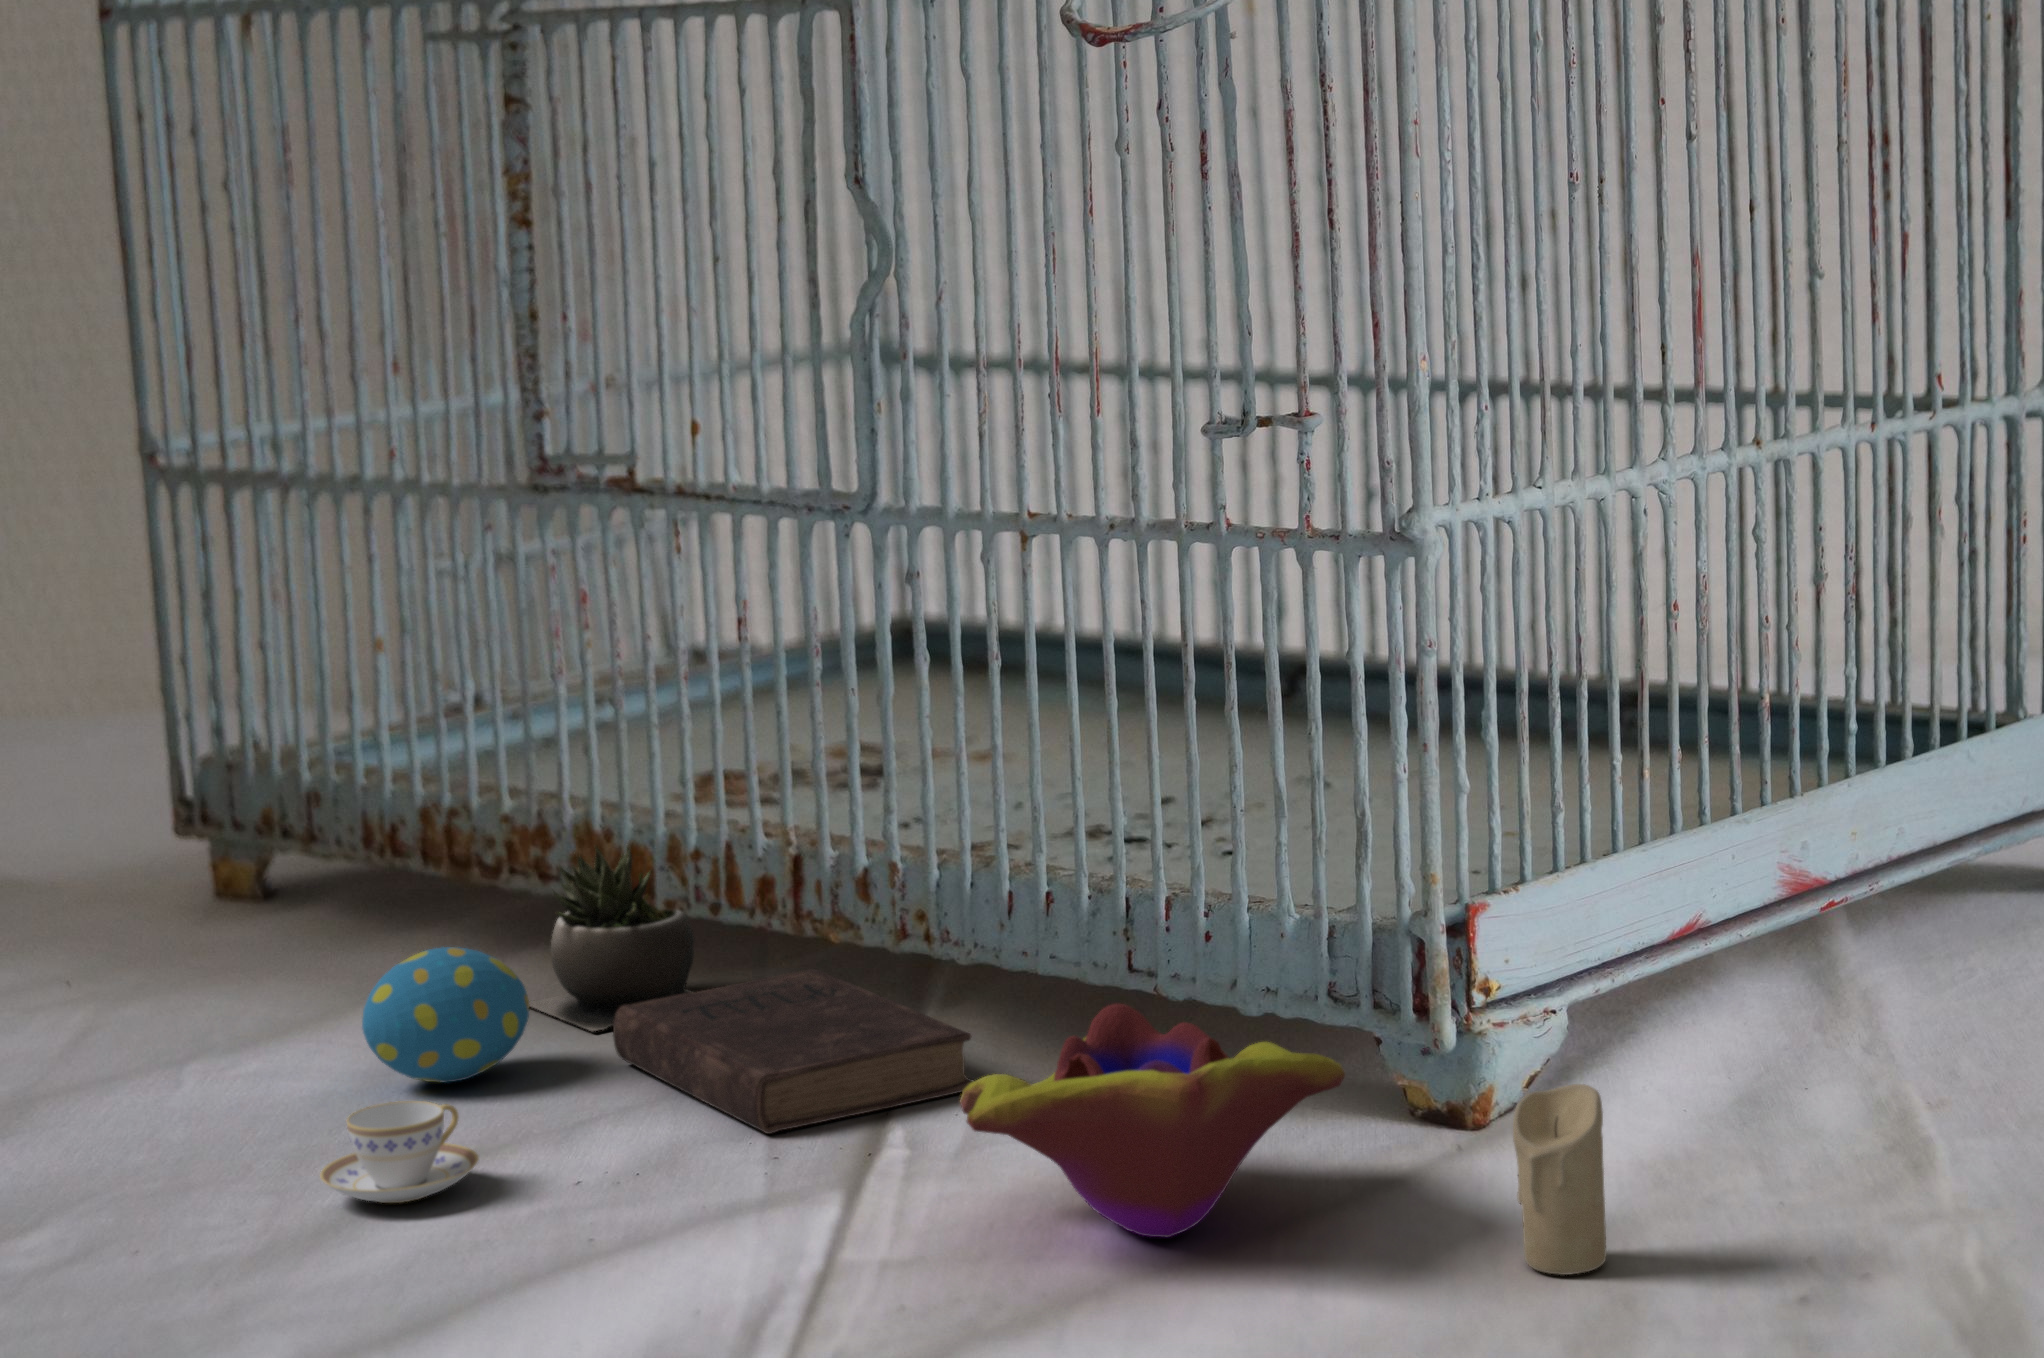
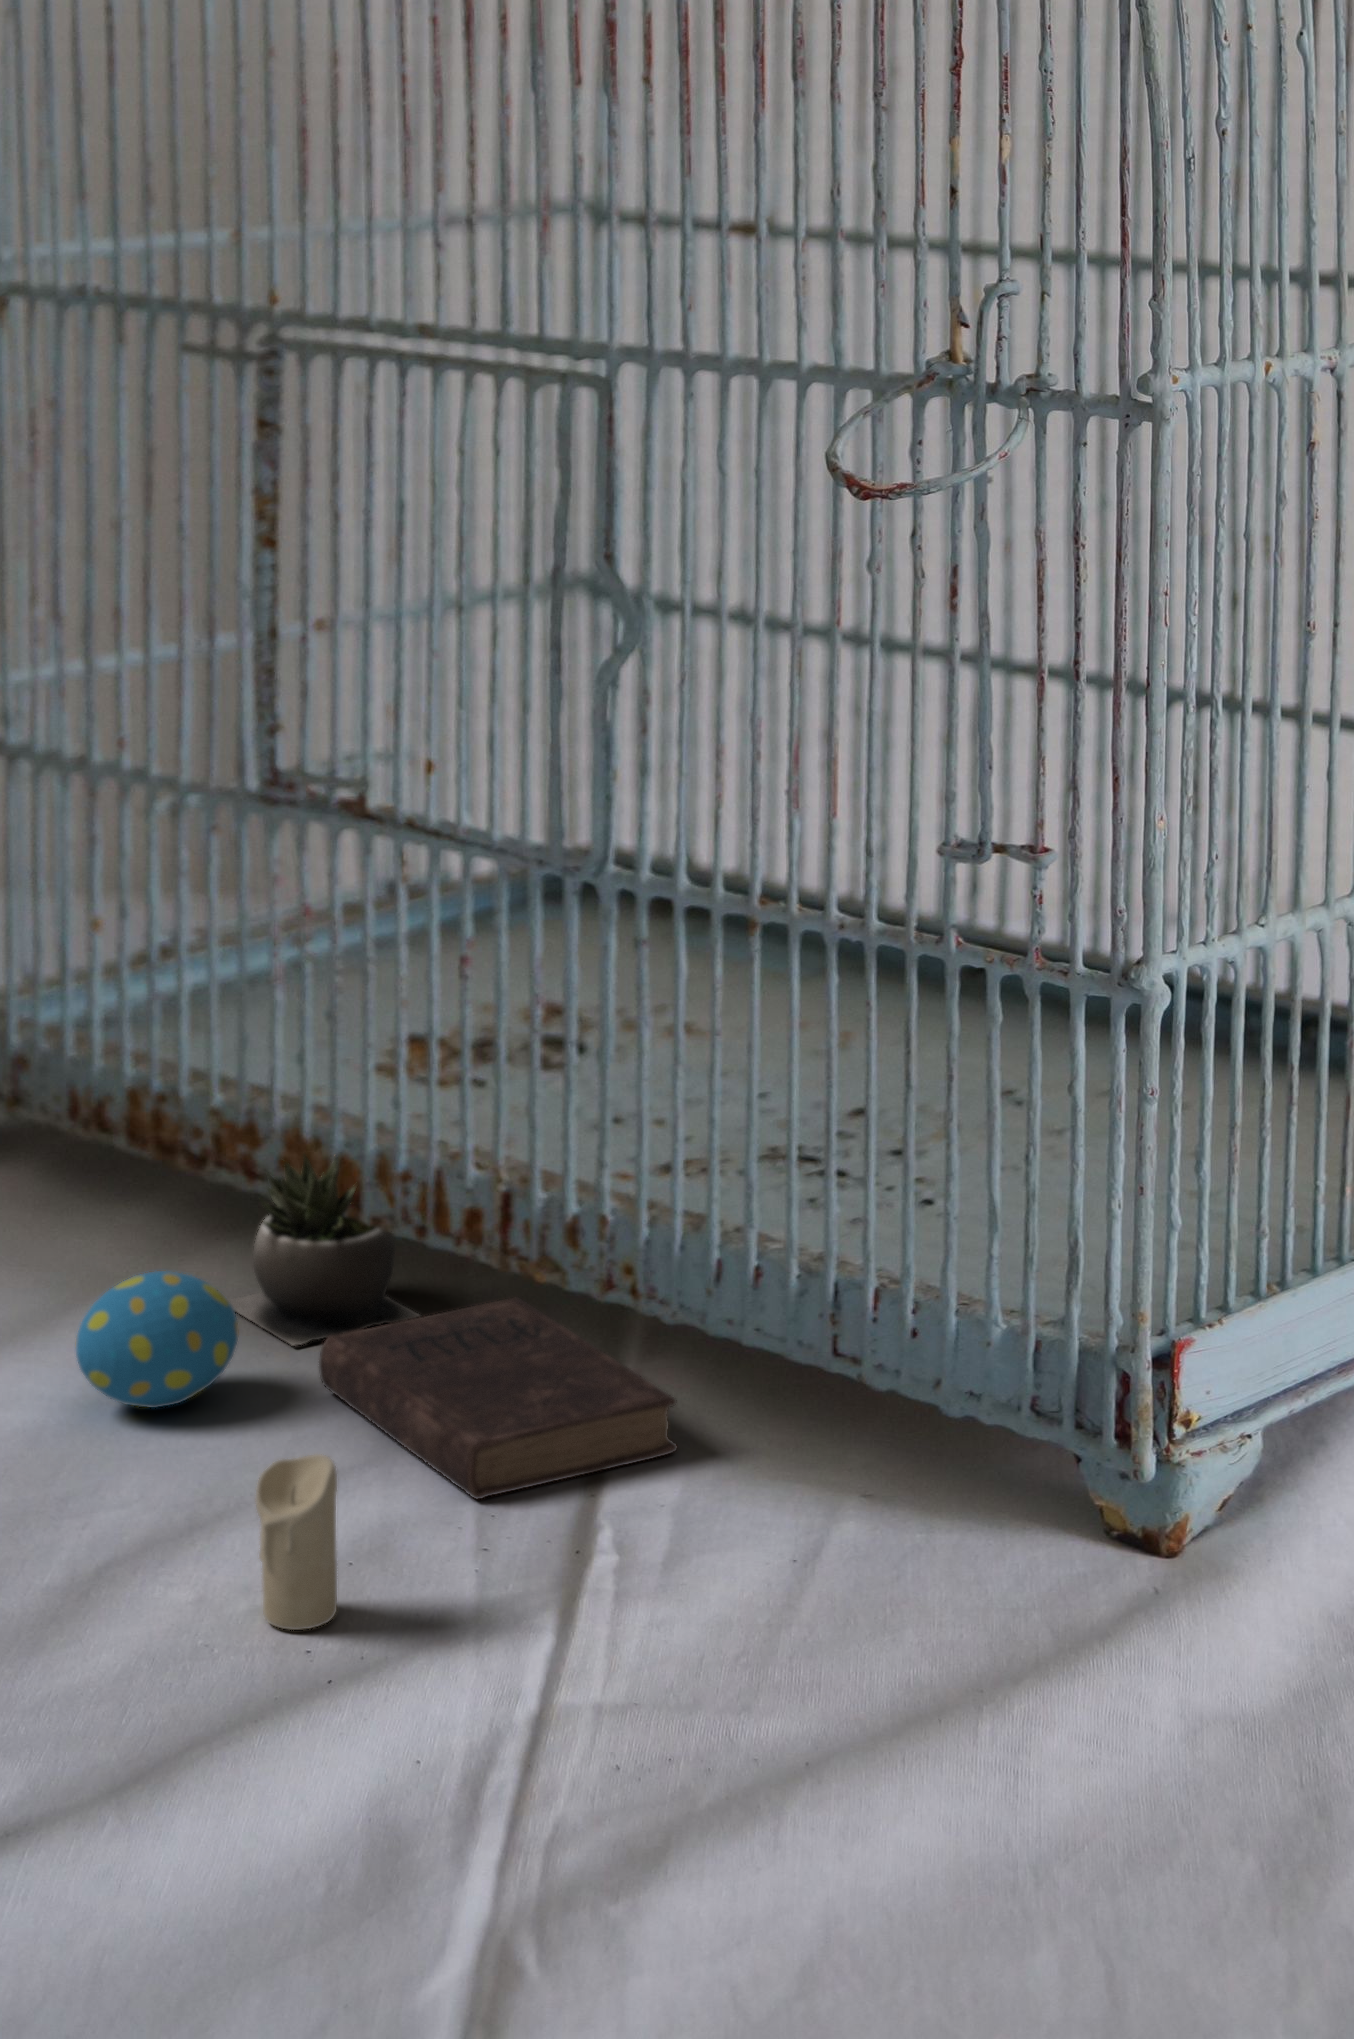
decorative bowl: present [960,1004,1345,1237] -> none [677,1422,1052,1668]
candle: present [1513,1084,1606,1275] -> present [255,1454,337,1630]
teacup: present [320,1101,479,1203] -> none [45,1461,200,1568]

